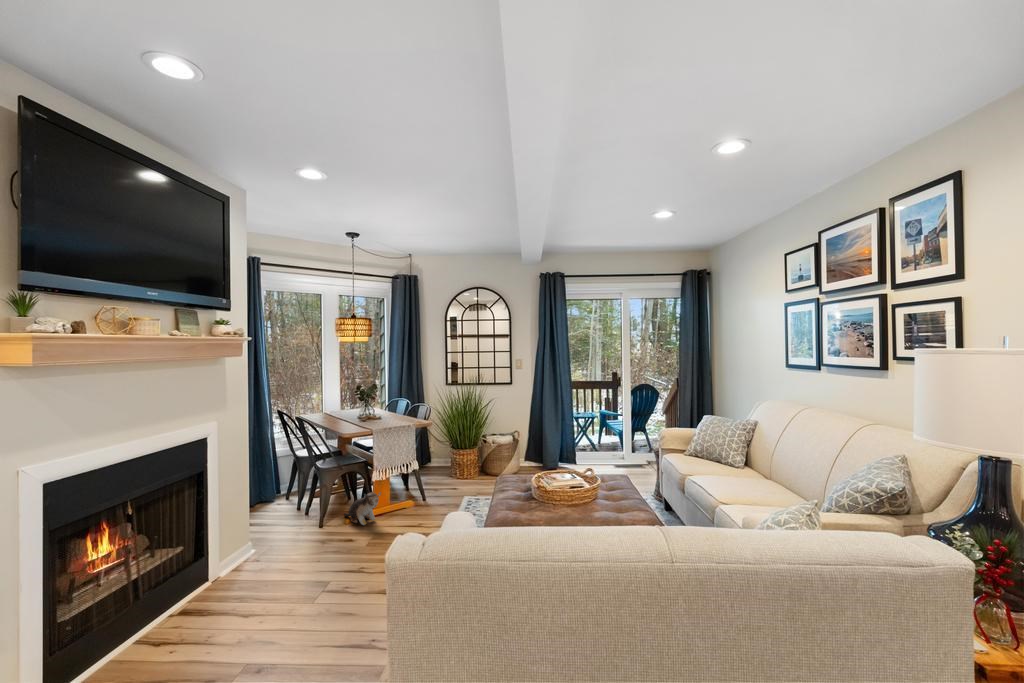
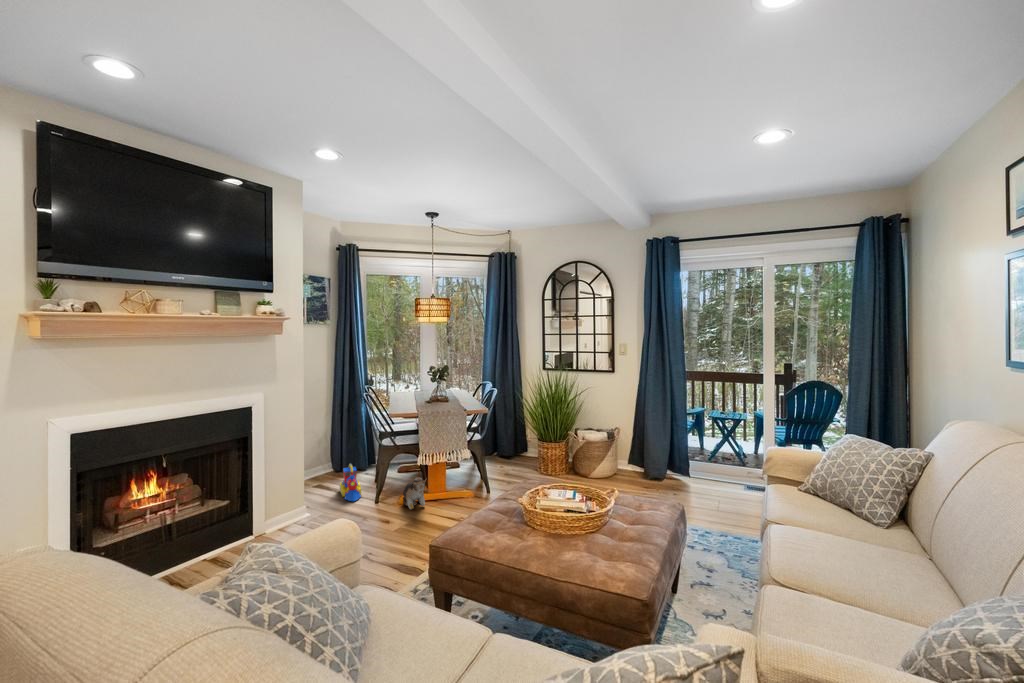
toy train: none [265,491,297,529] -> present [340,464,361,501]

